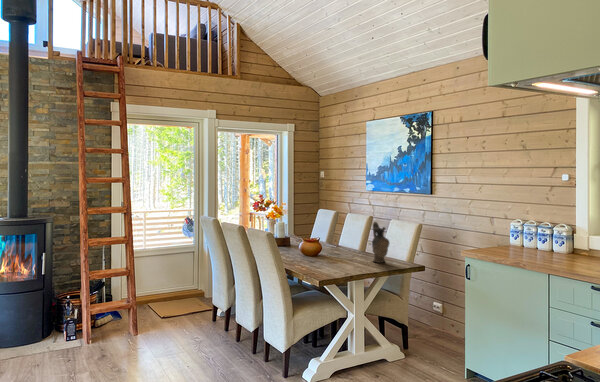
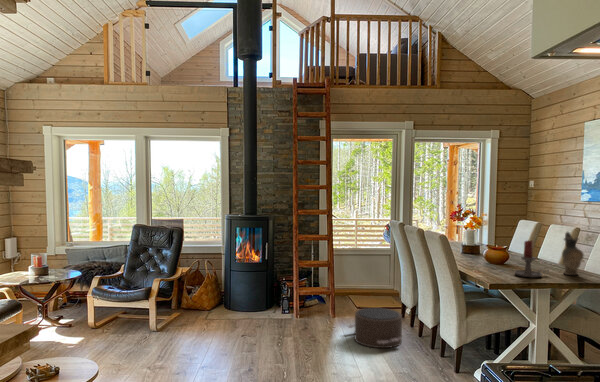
candle holder: none [334,232,363,269] -> present [515,241,549,277]
pouf: none [156,316,222,363] -> present [349,308,402,348]

